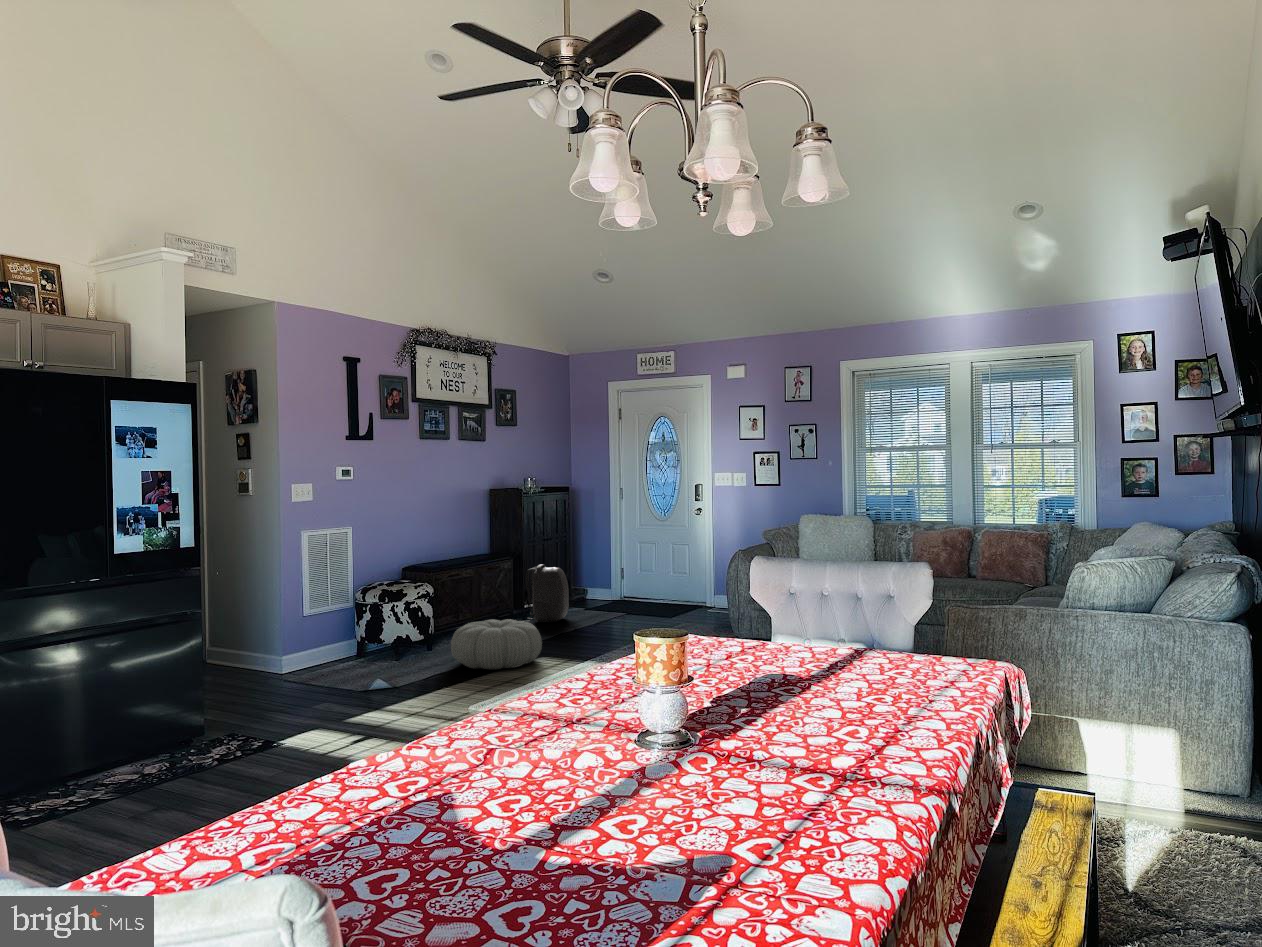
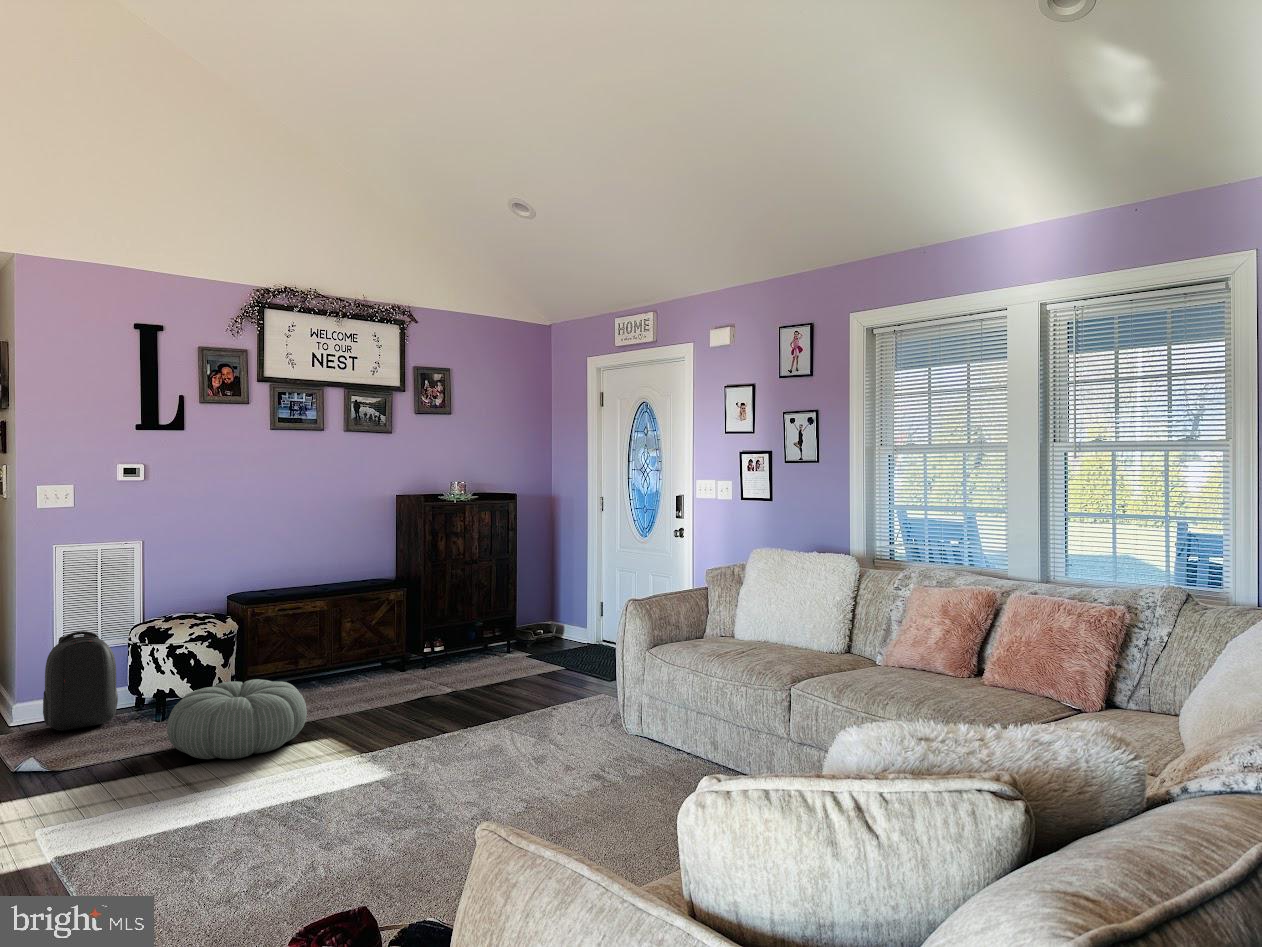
backpack: present [526,564,569,622] -> present [43,631,118,730]

